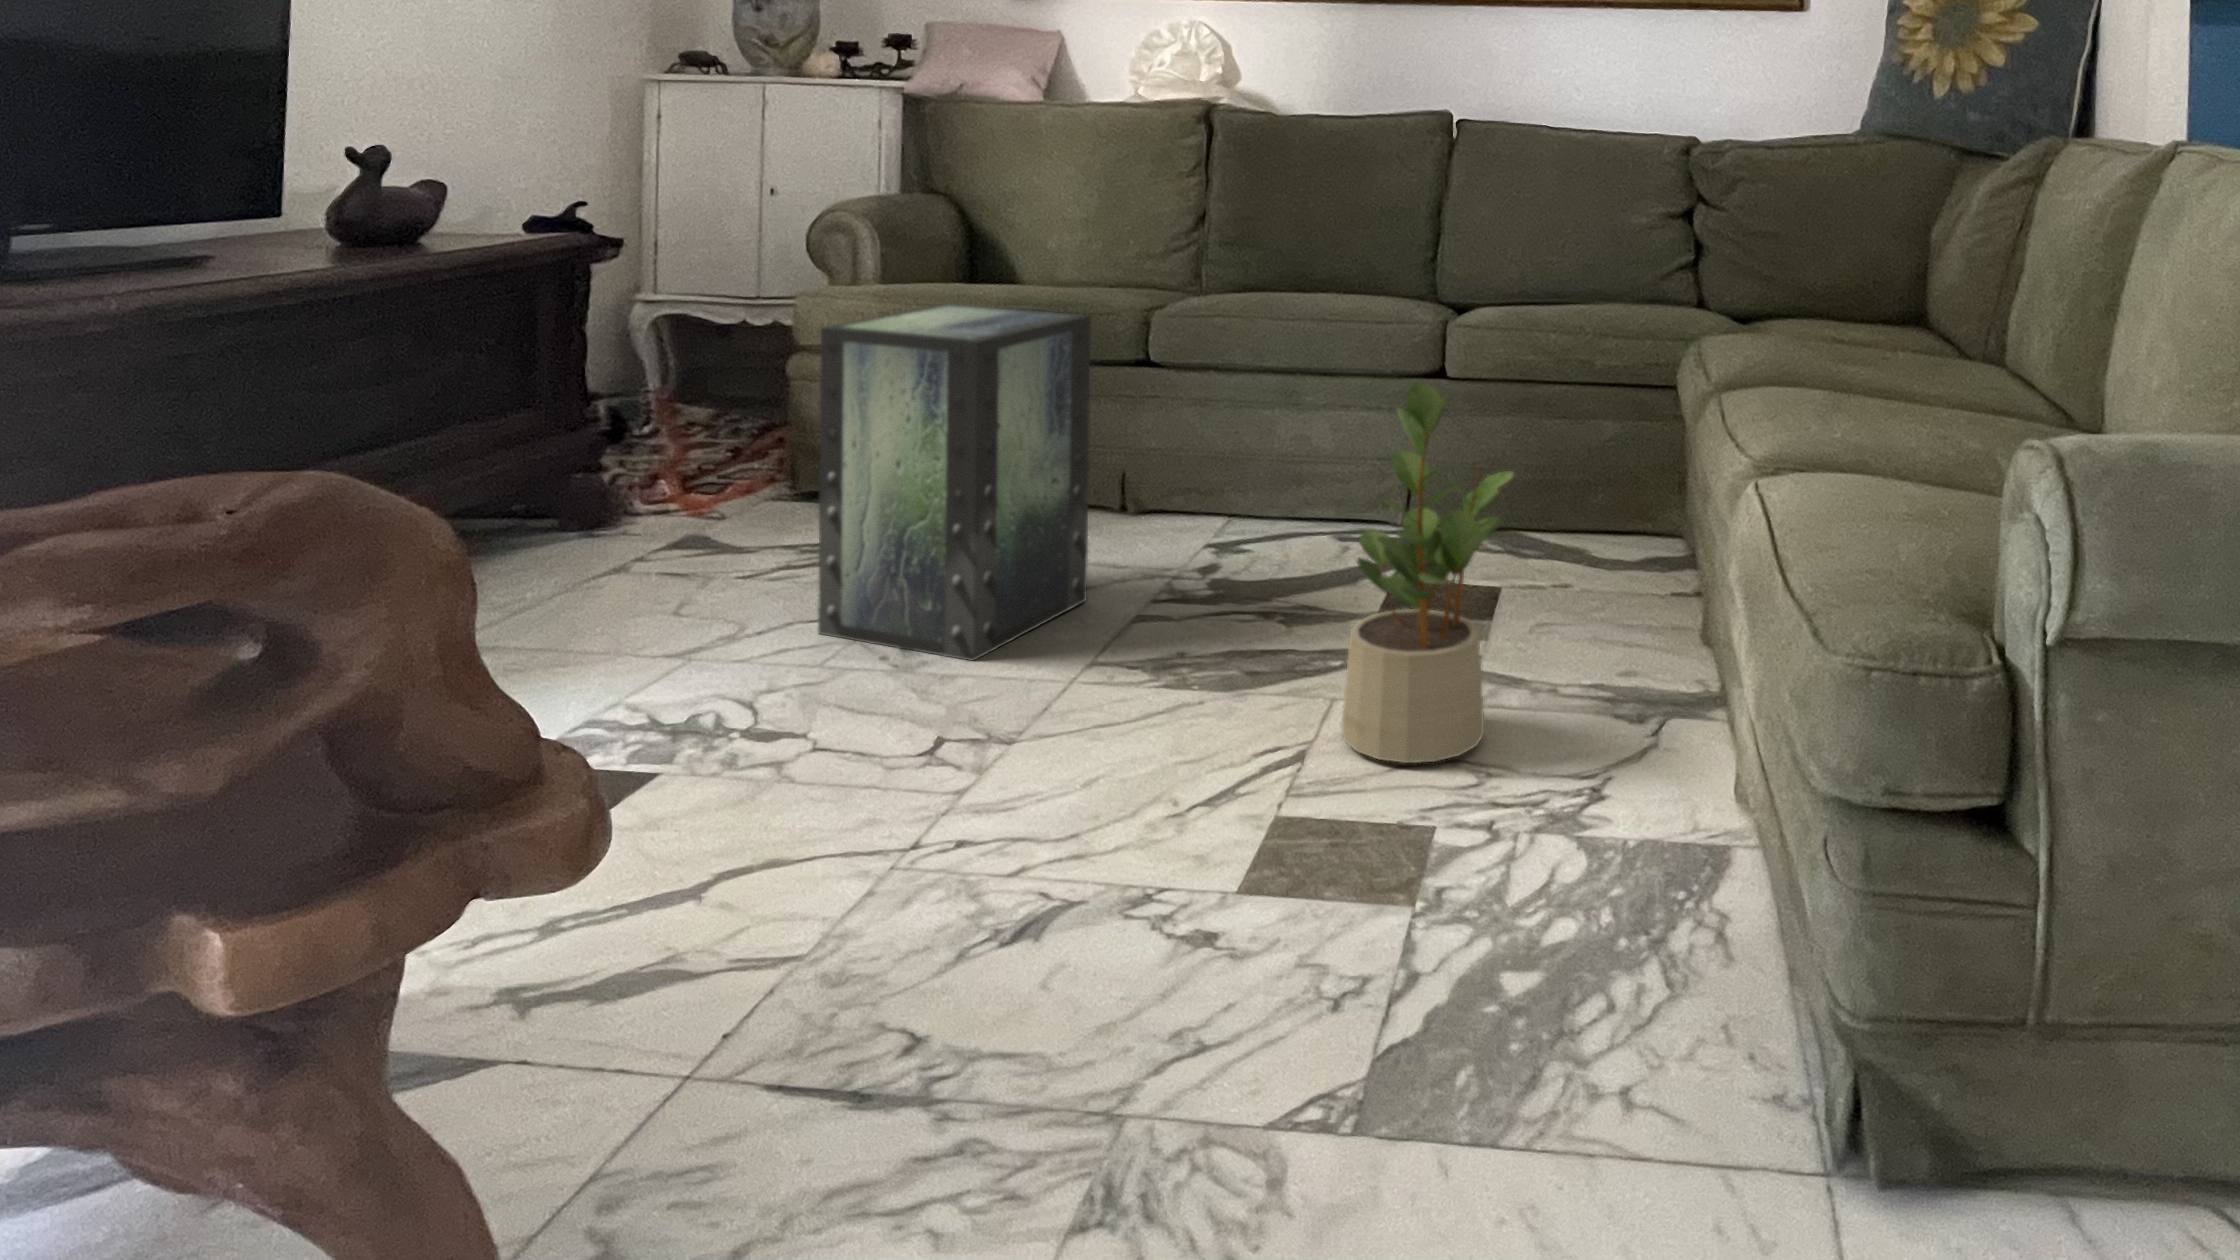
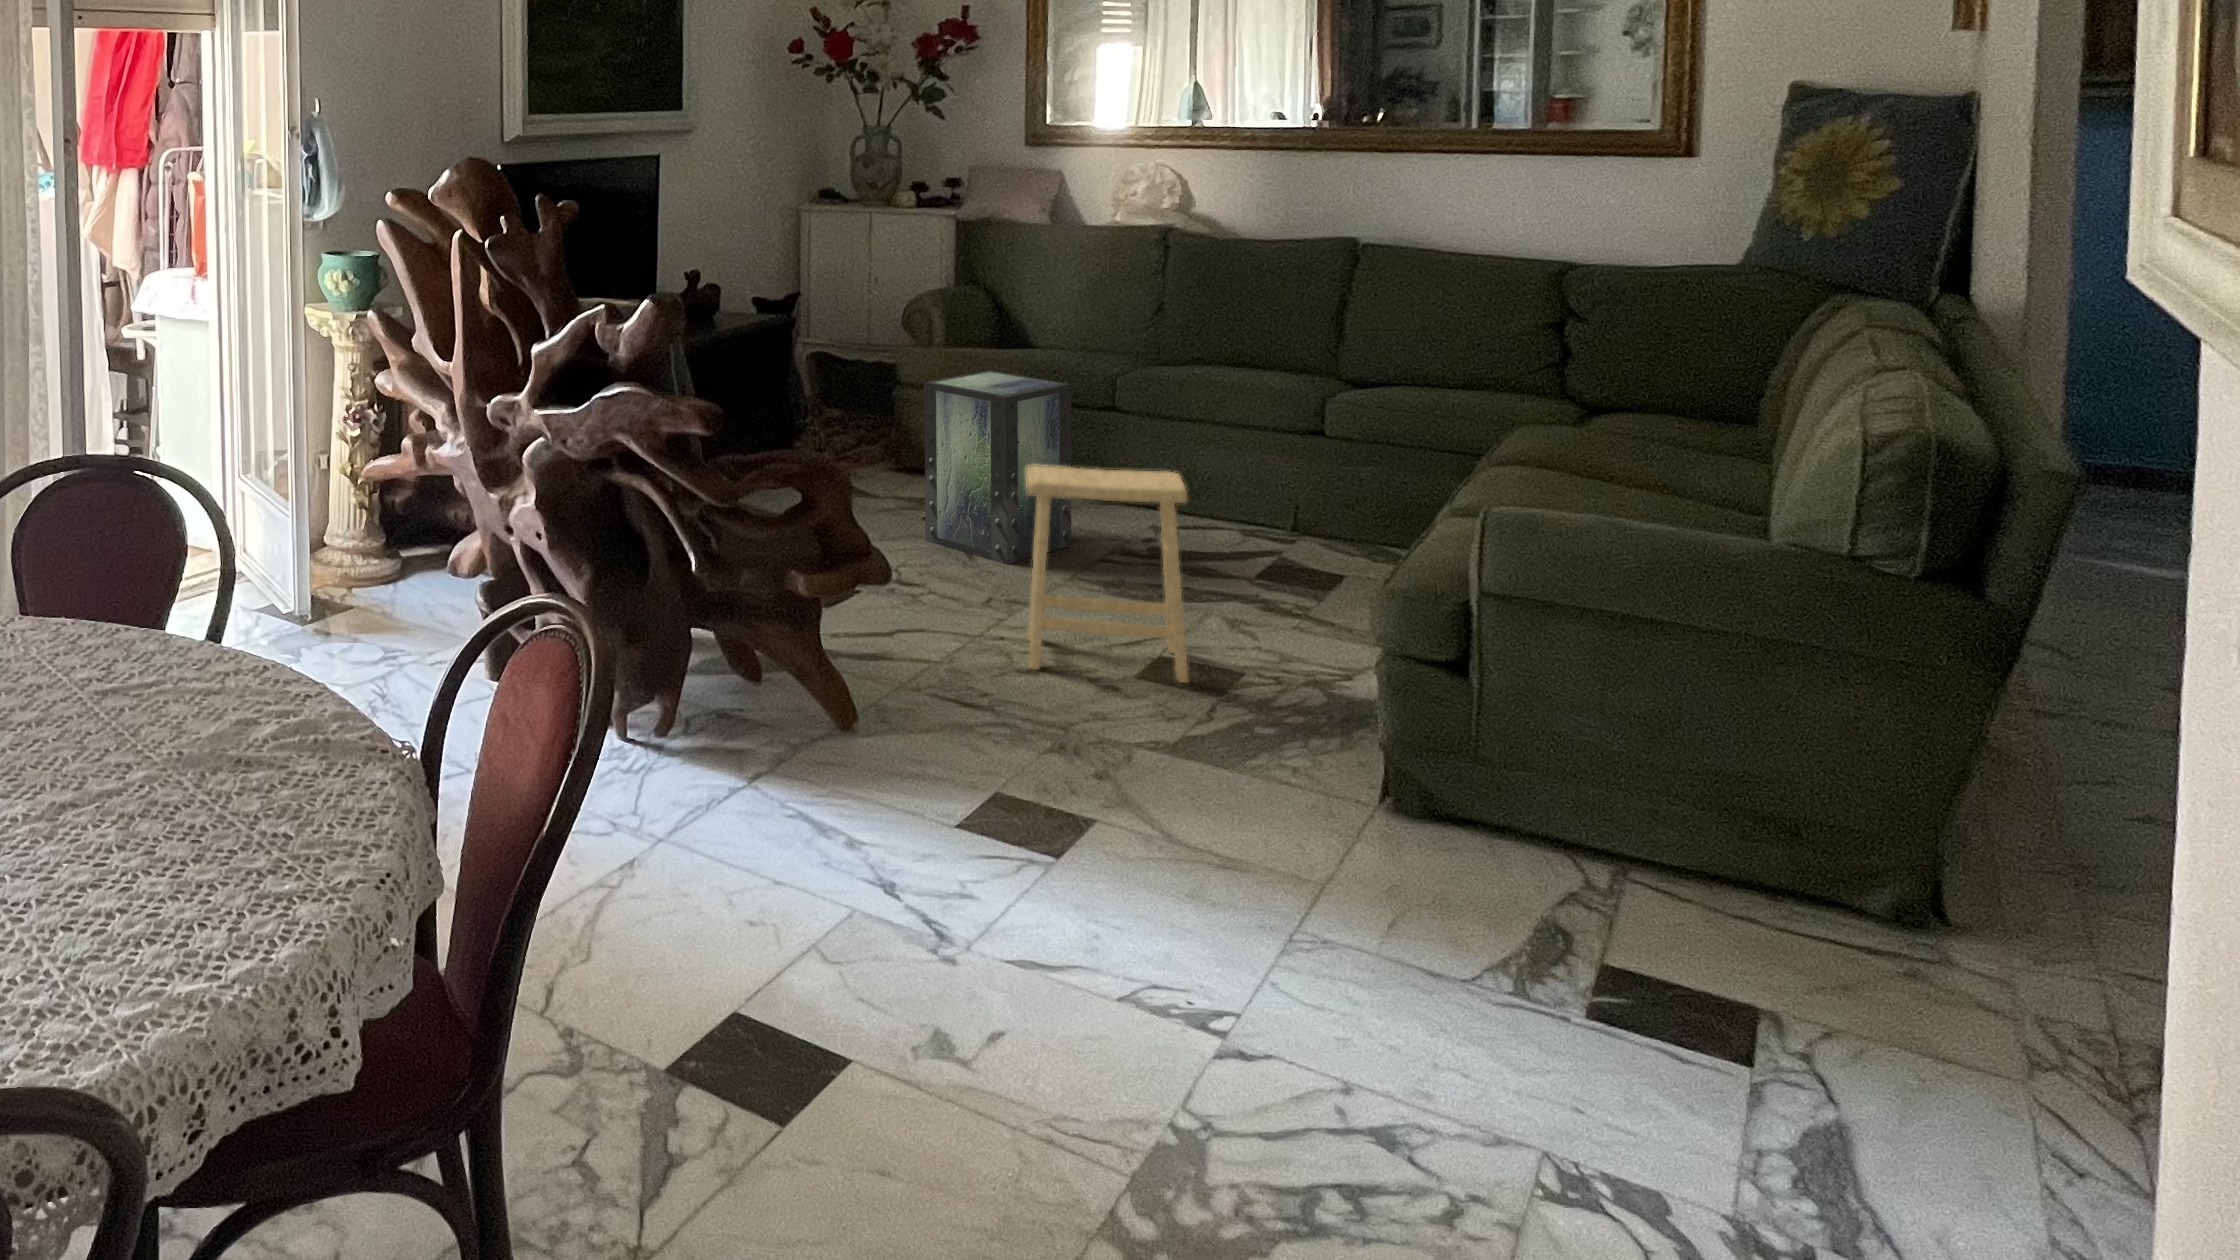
potted plant: present [1342,382,1513,763] -> none [1204,441,1314,644]
footstool: none [1018,451,1359,955] -> present [1027,465,1188,683]

